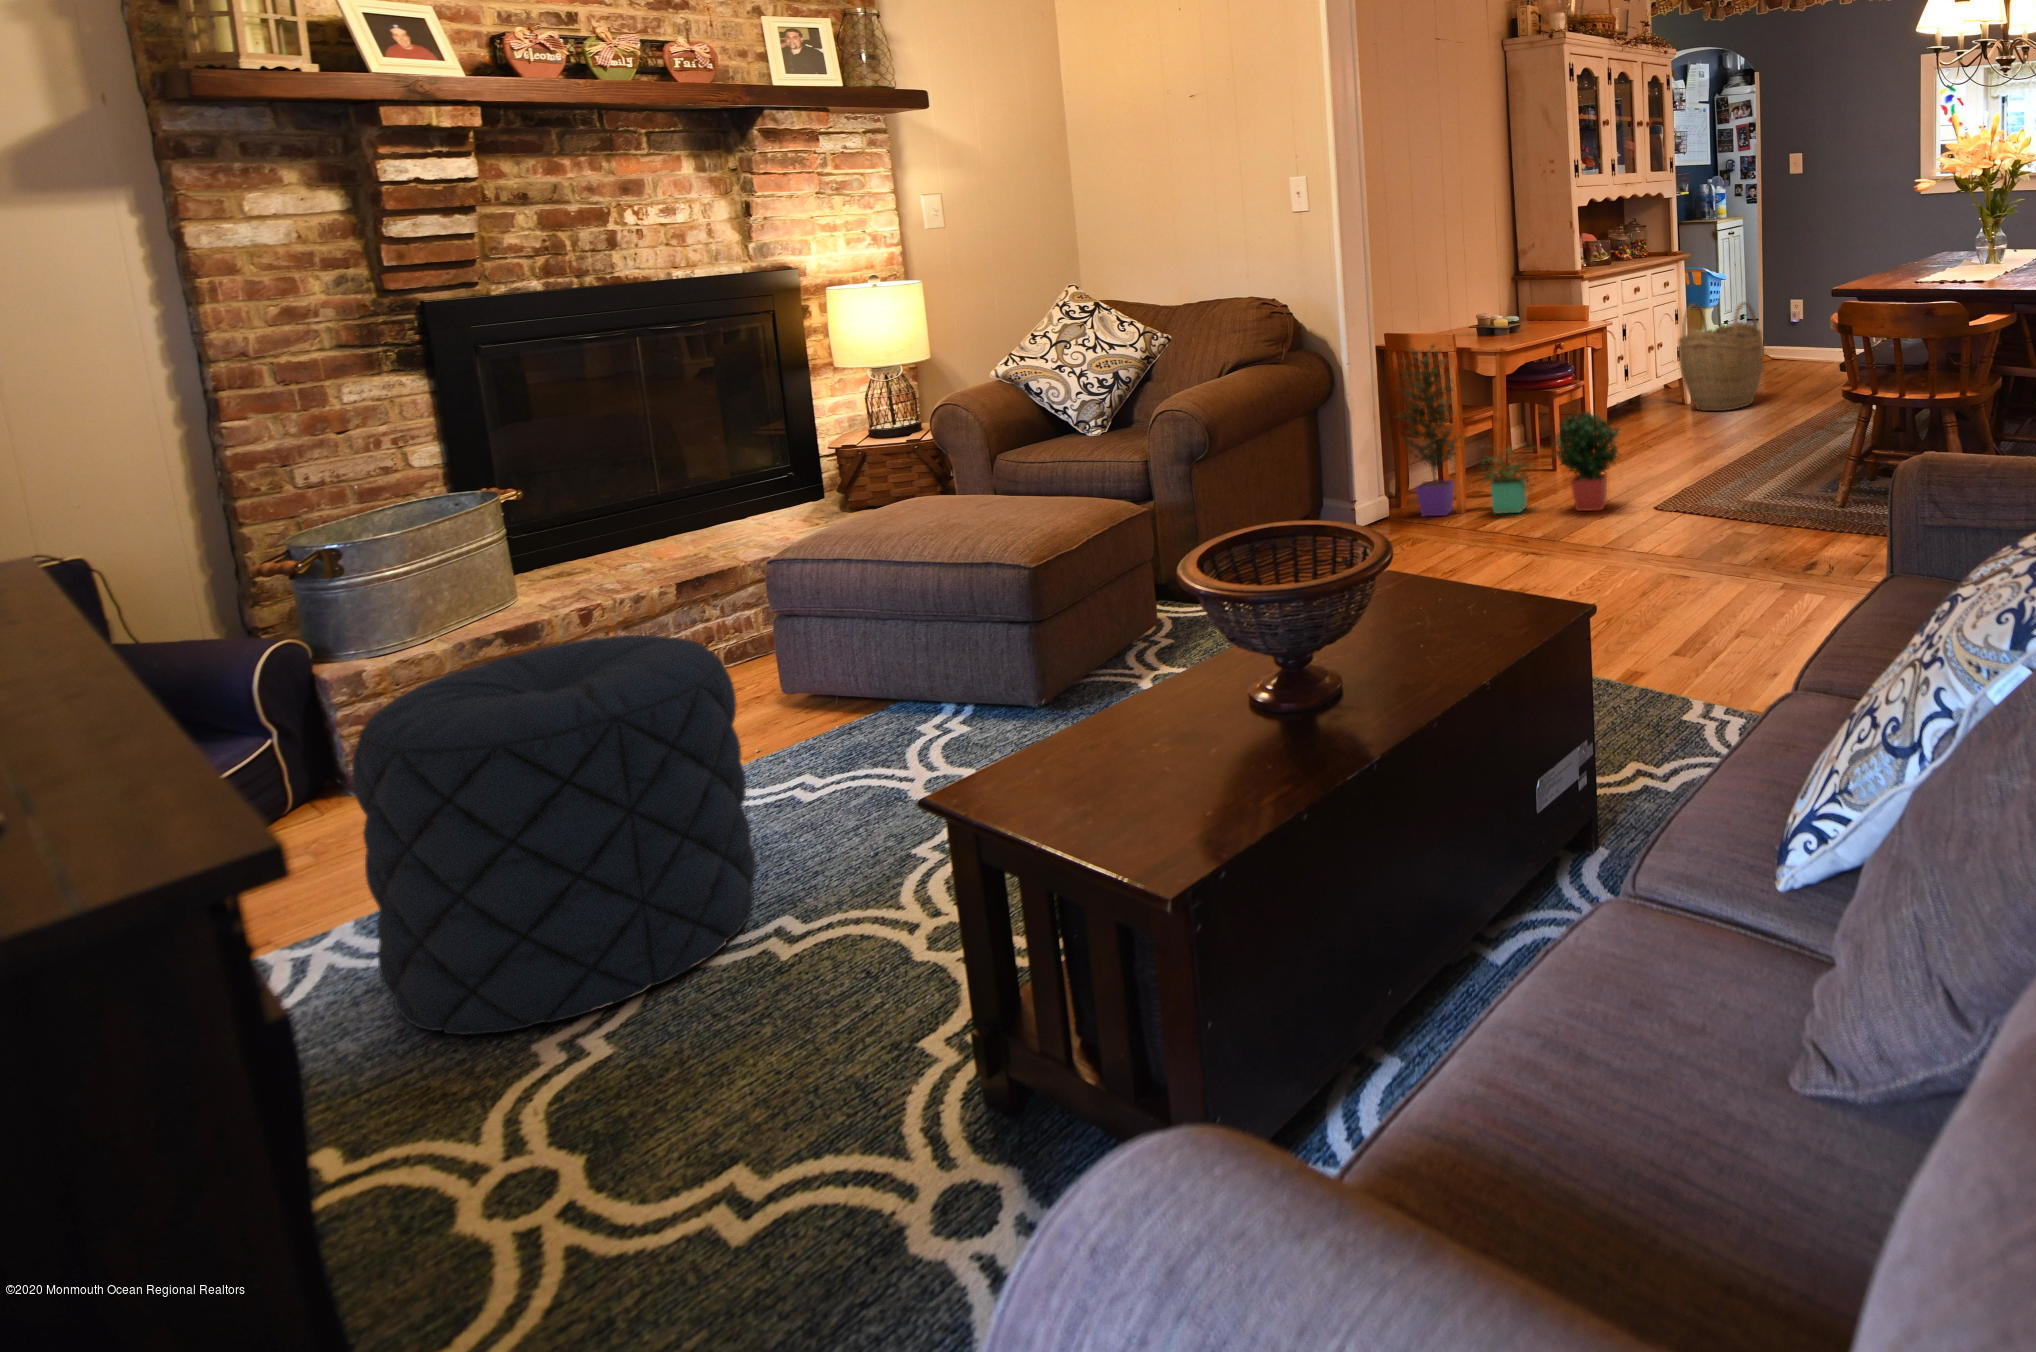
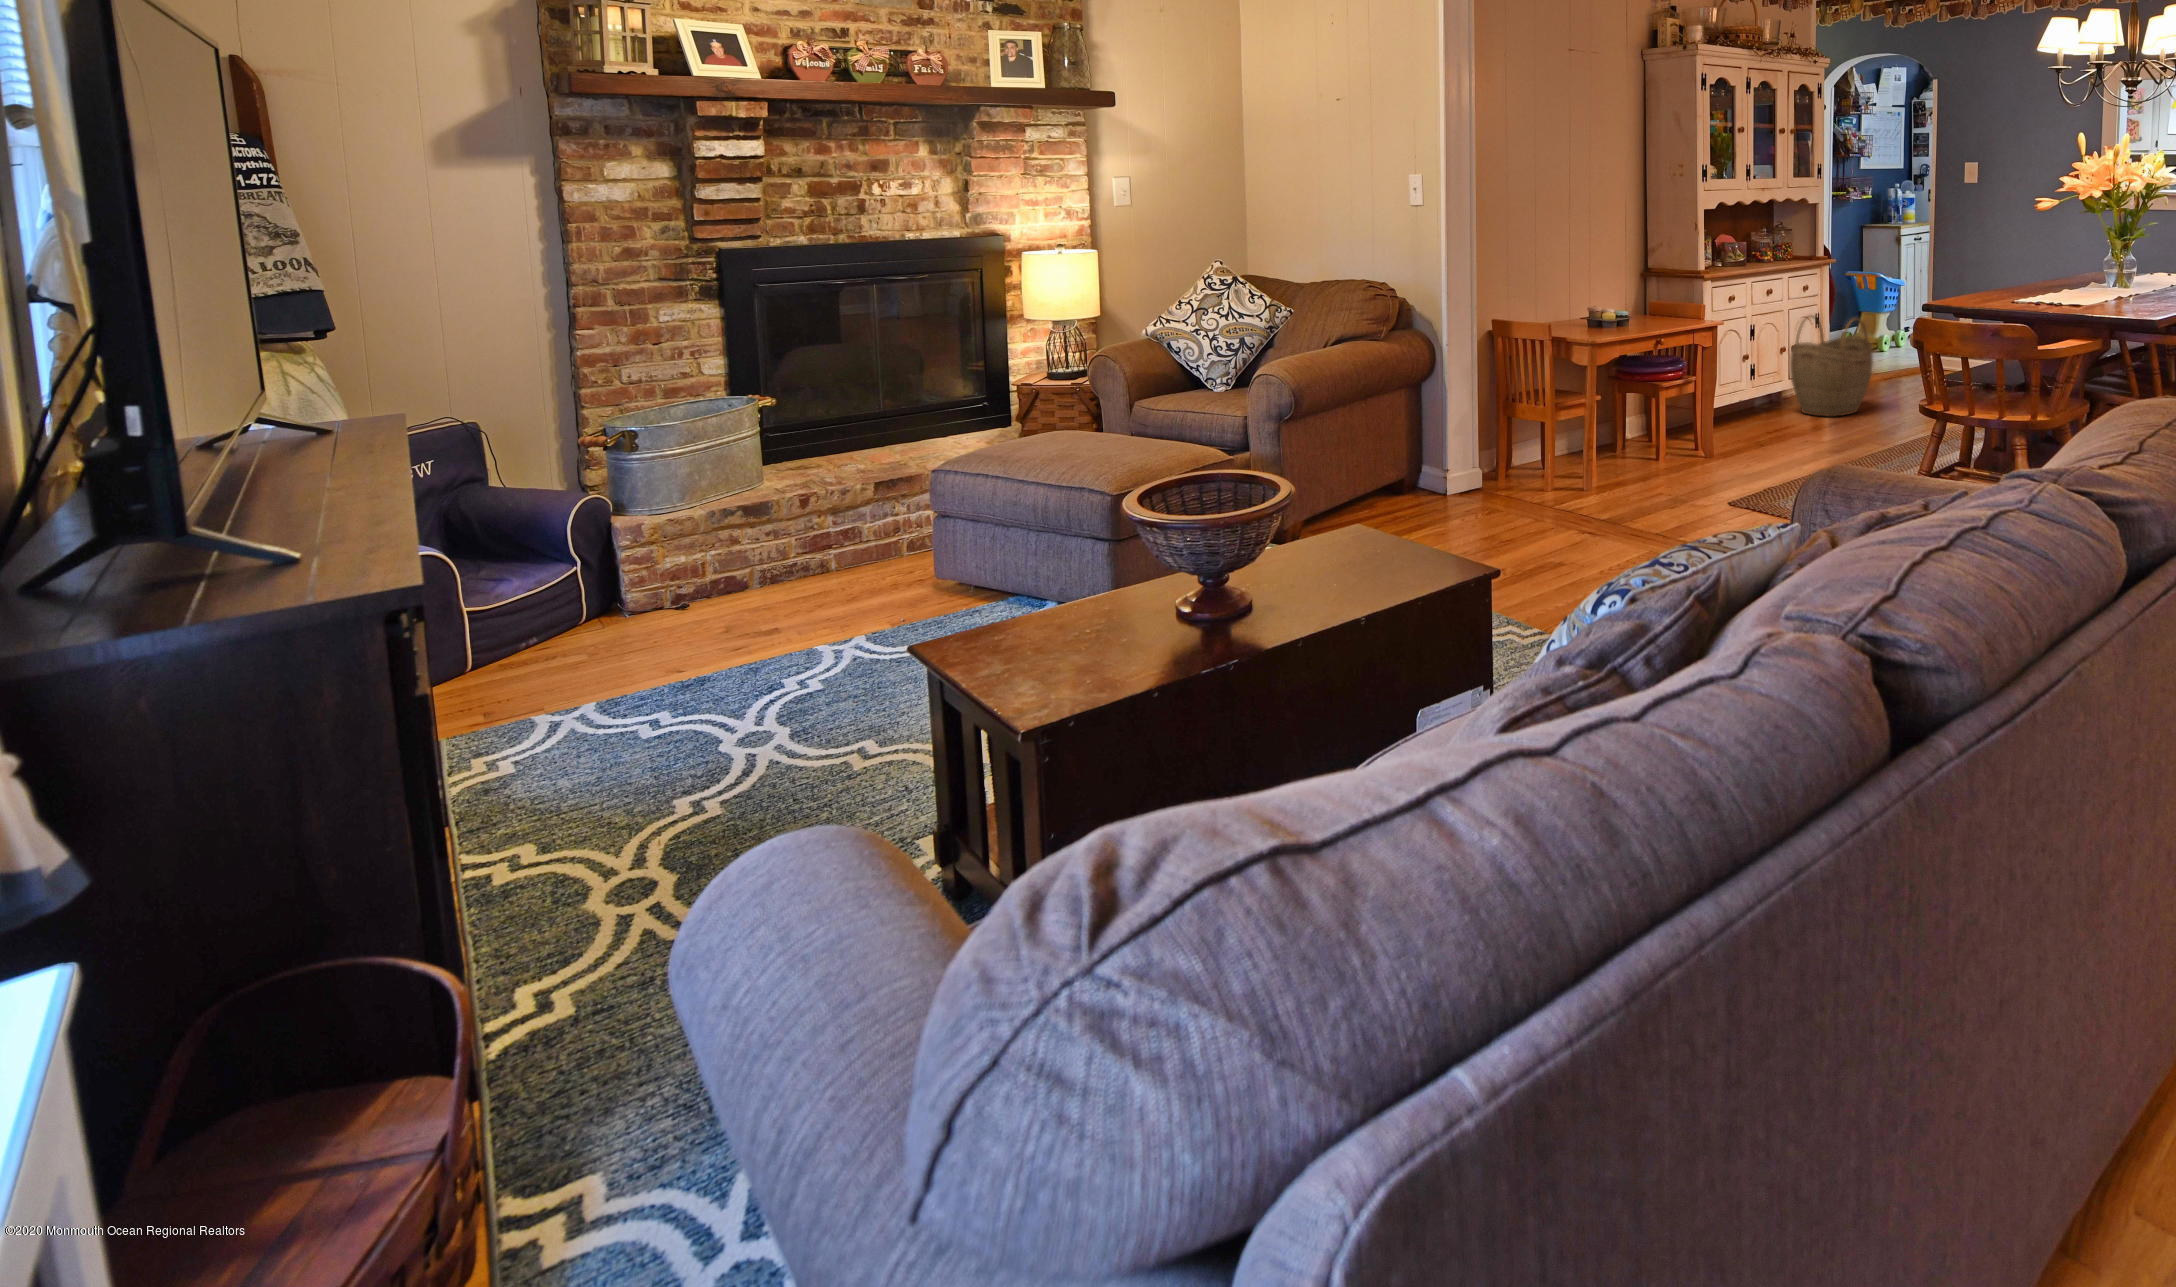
potted plant: present [1398,343,1619,516] -> none [1483,339,1673,501]
pouf: present [351,635,756,1034] -> none [582,528,851,790]

